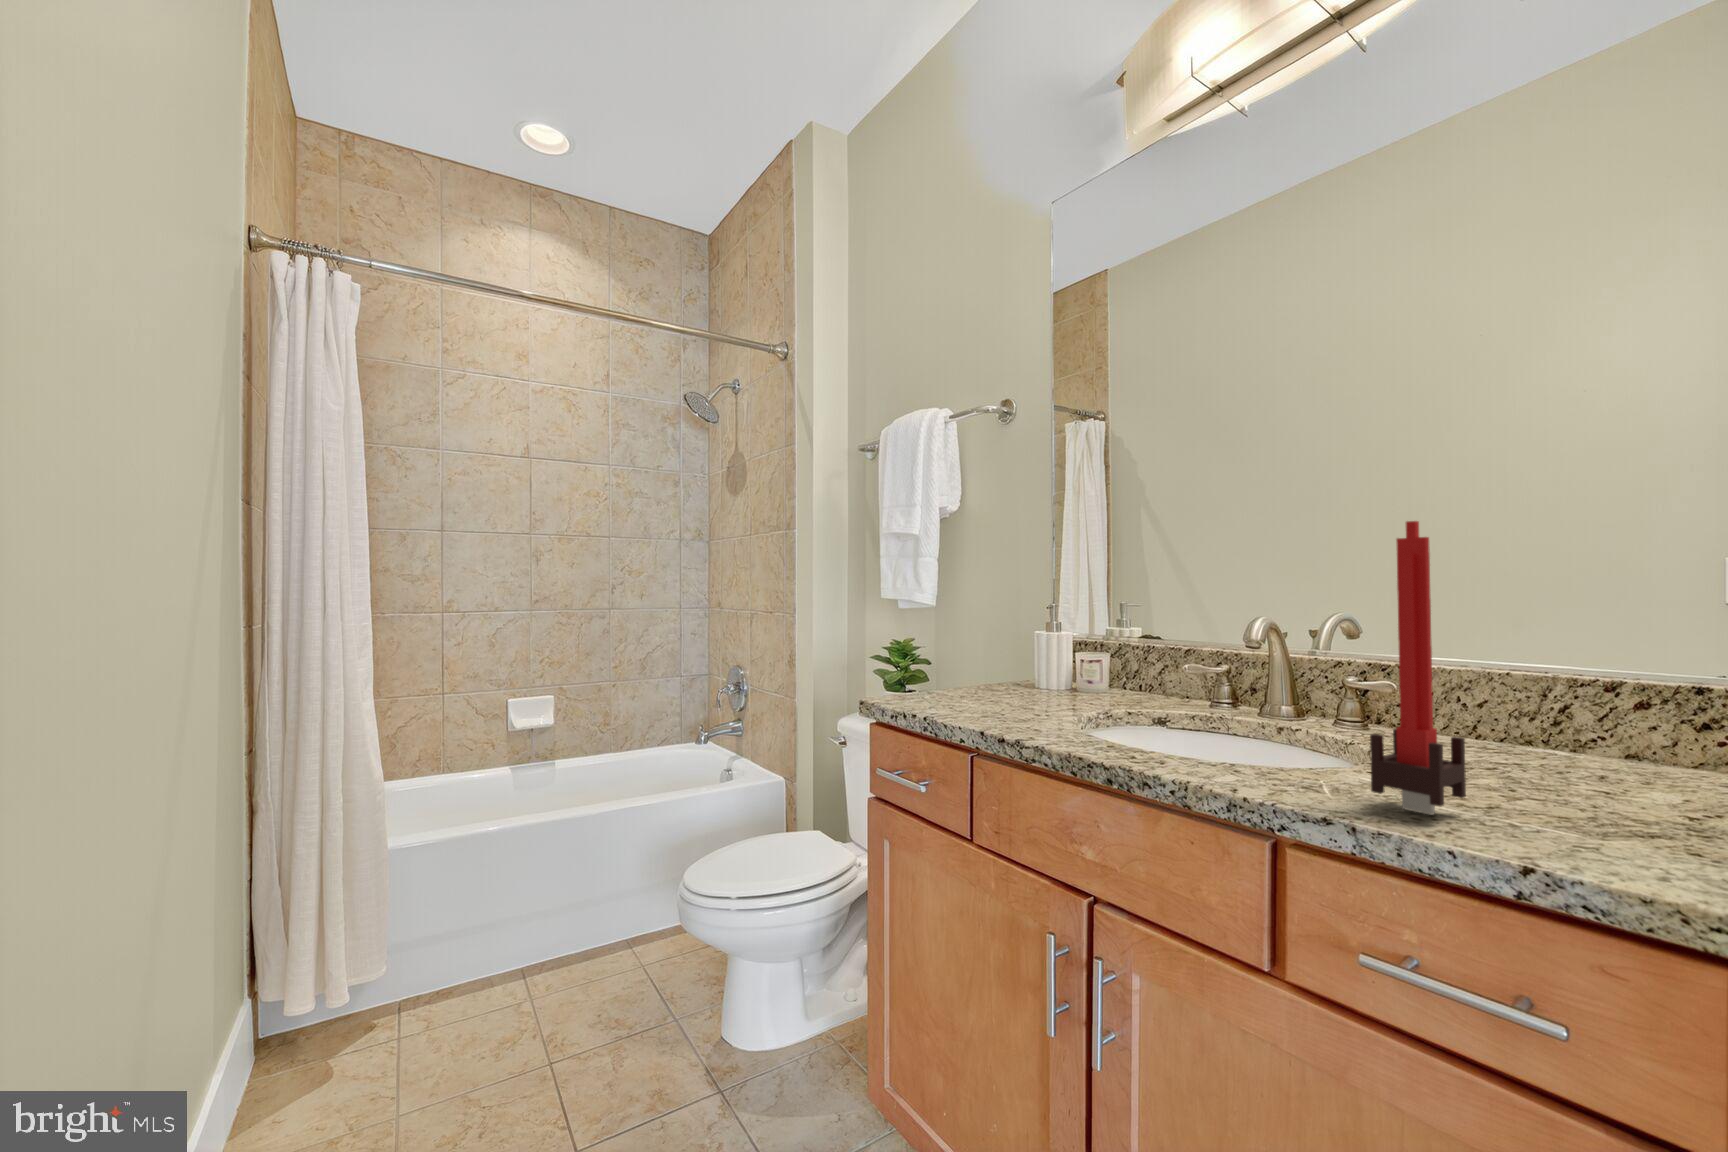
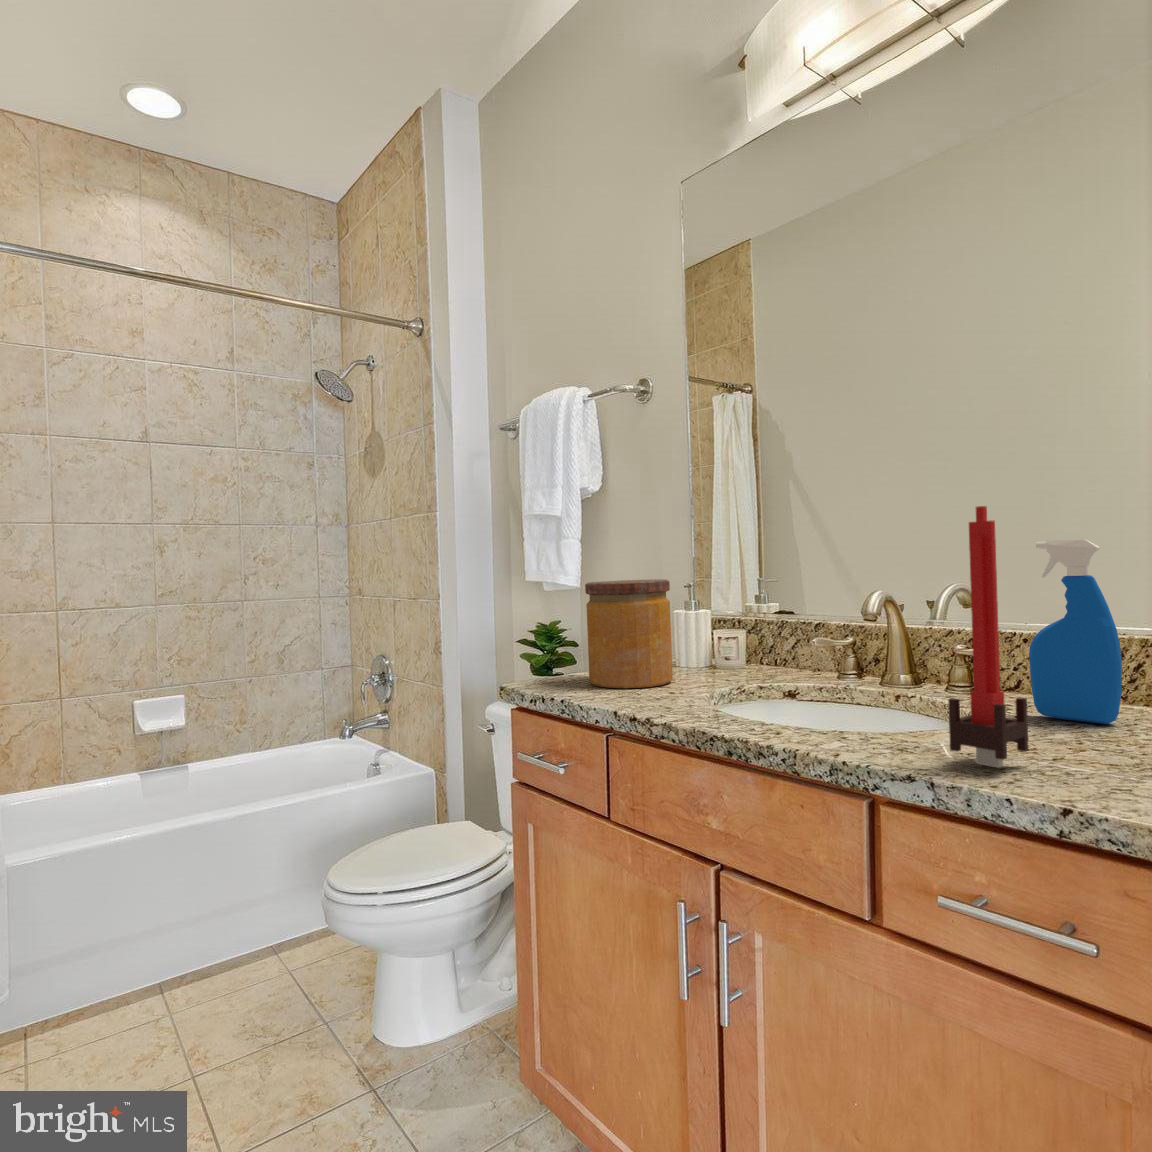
spray bottle: none [1441,565,1557,770] -> present [1029,539,1122,724]
jar: none [948,598,1035,707] -> present [585,579,673,688]

